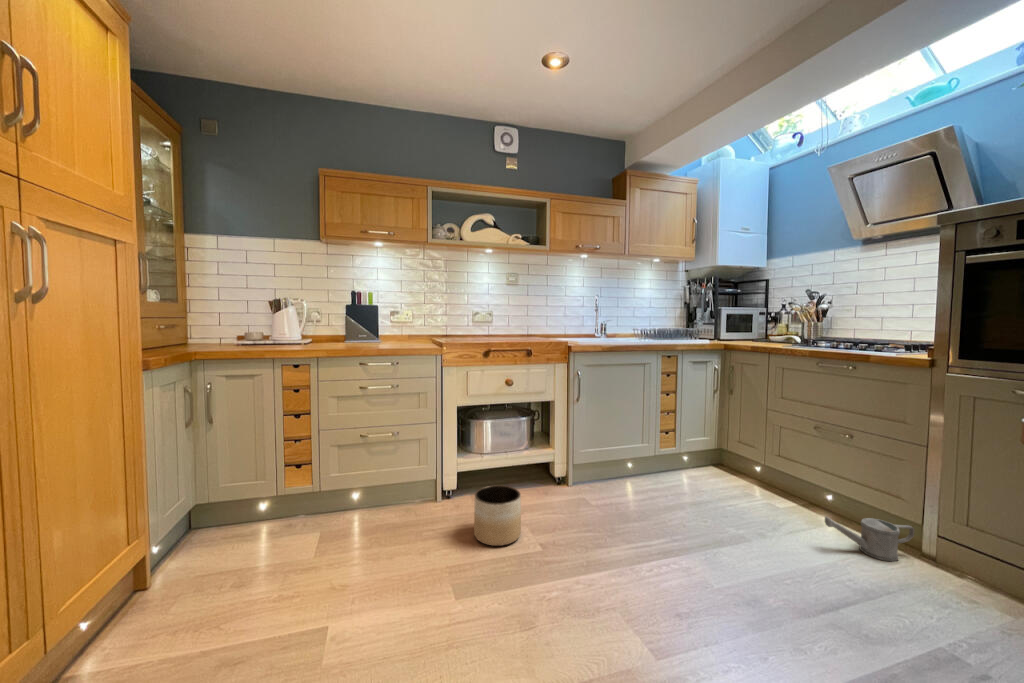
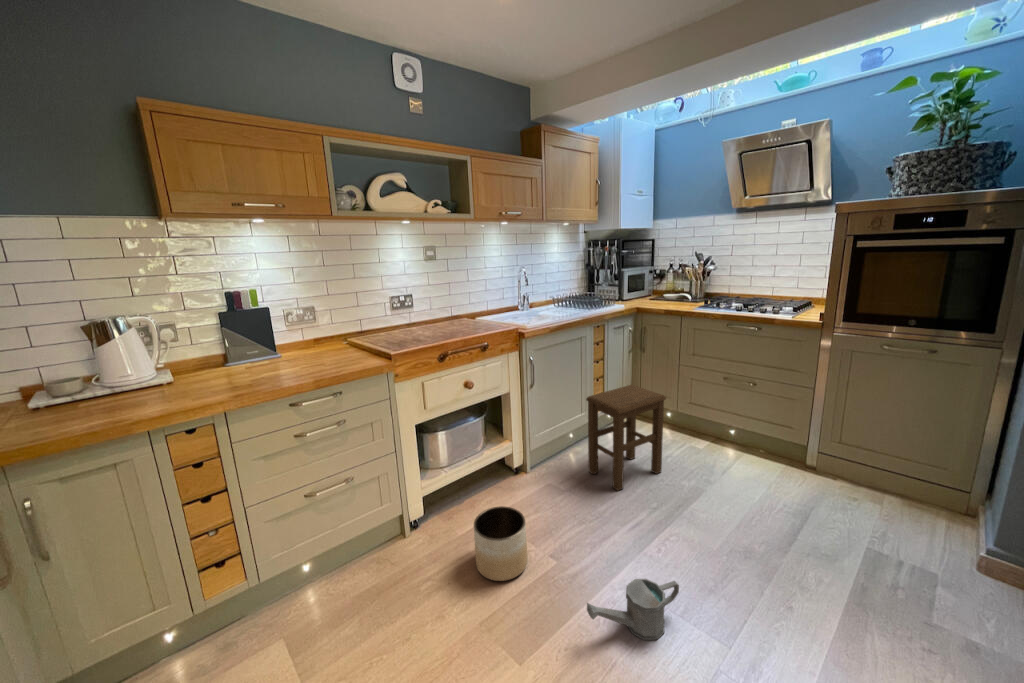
stool: none [629,415,714,517] -> present [586,385,666,491]
watering can: present [825,516,915,561] -> present [587,579,679,640]

